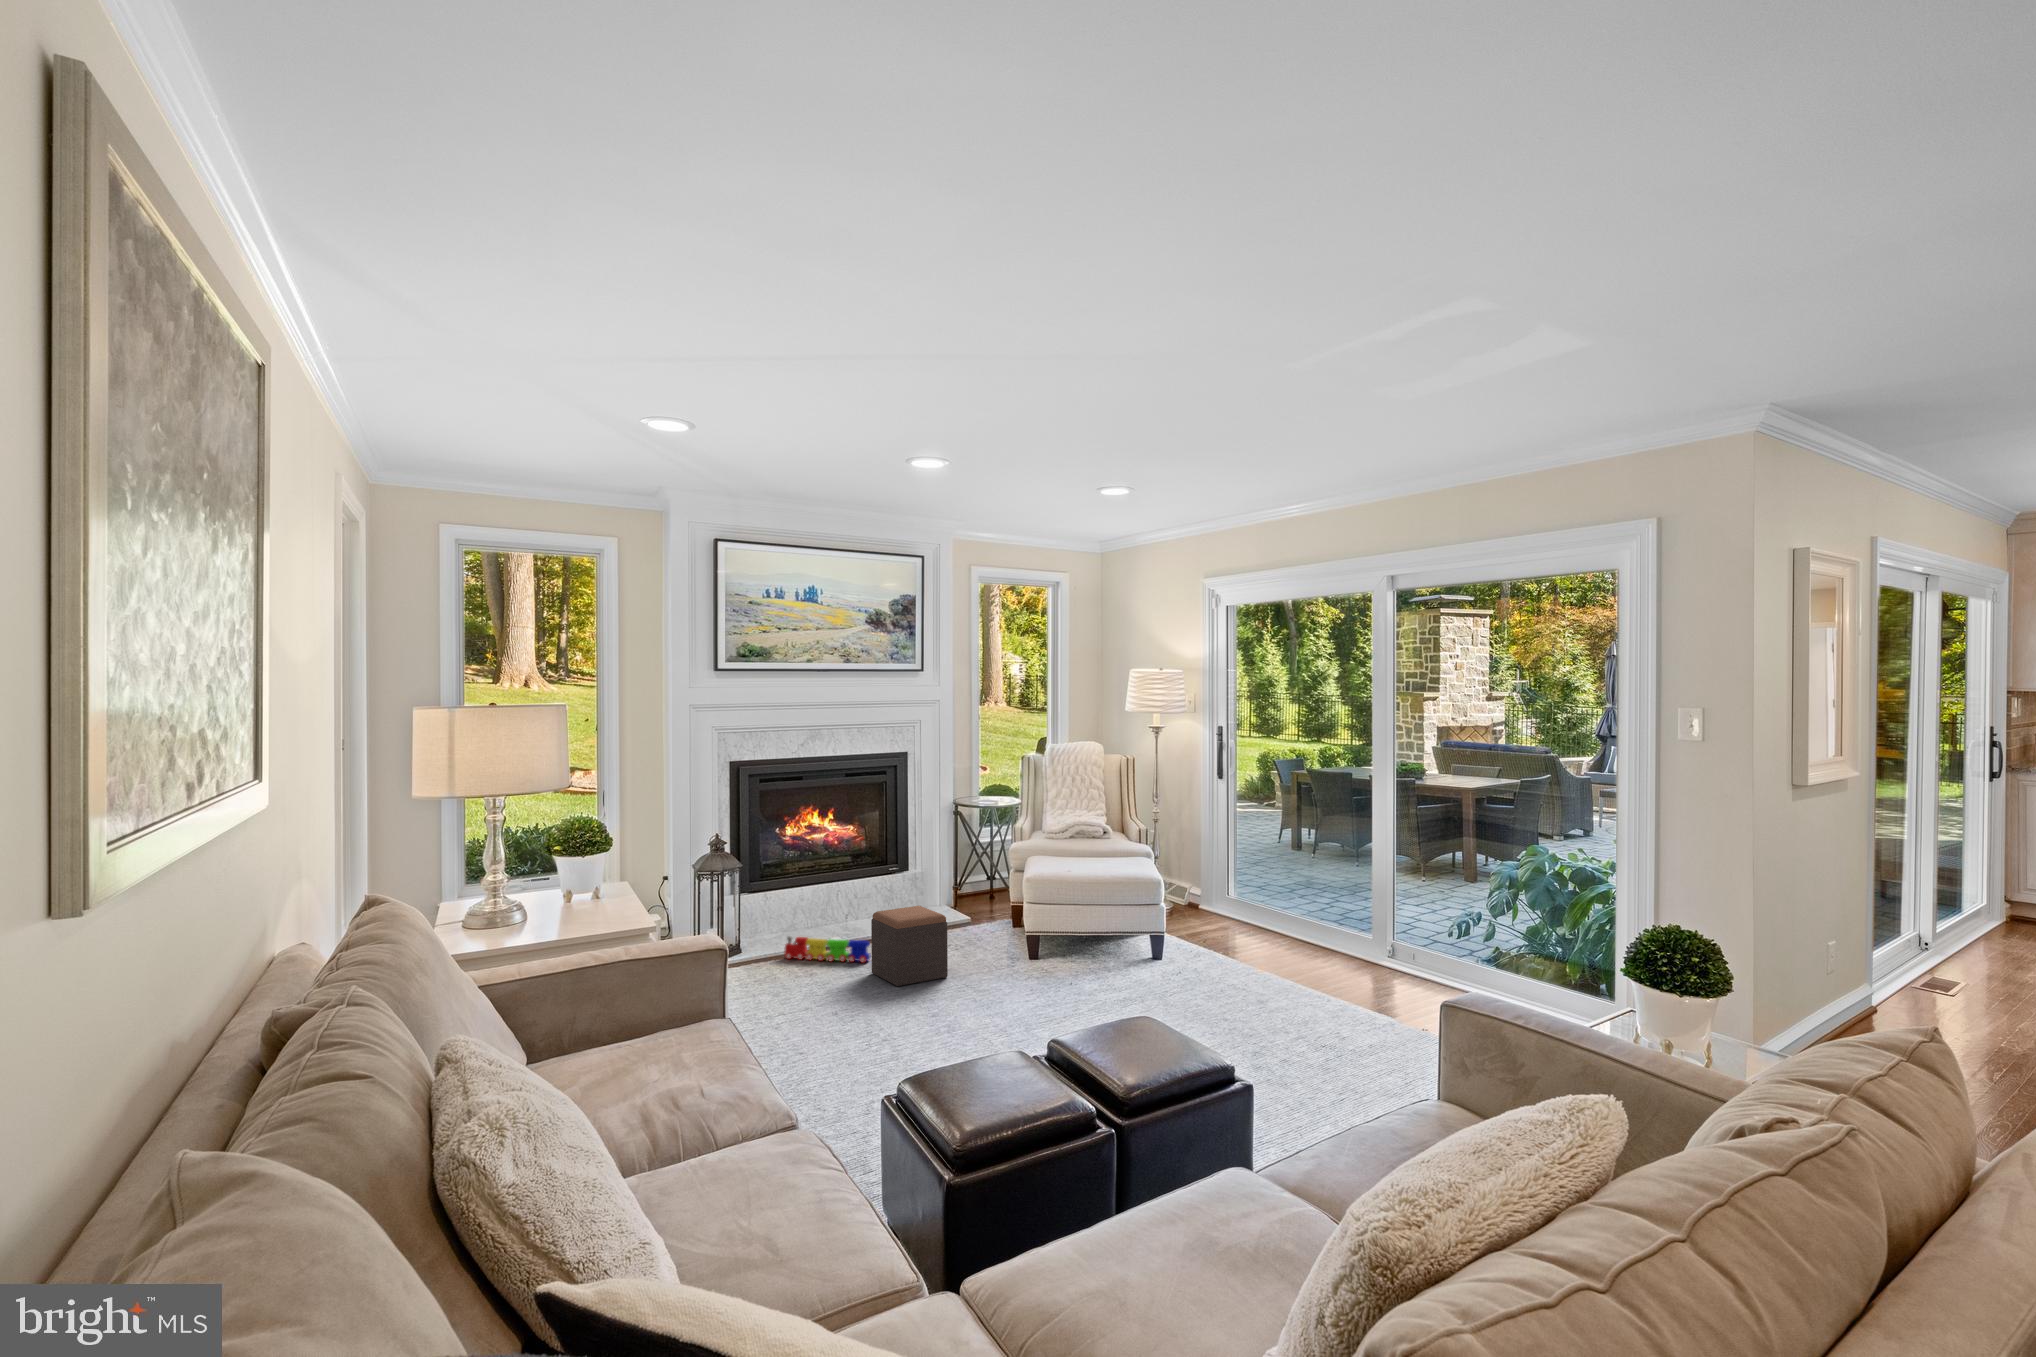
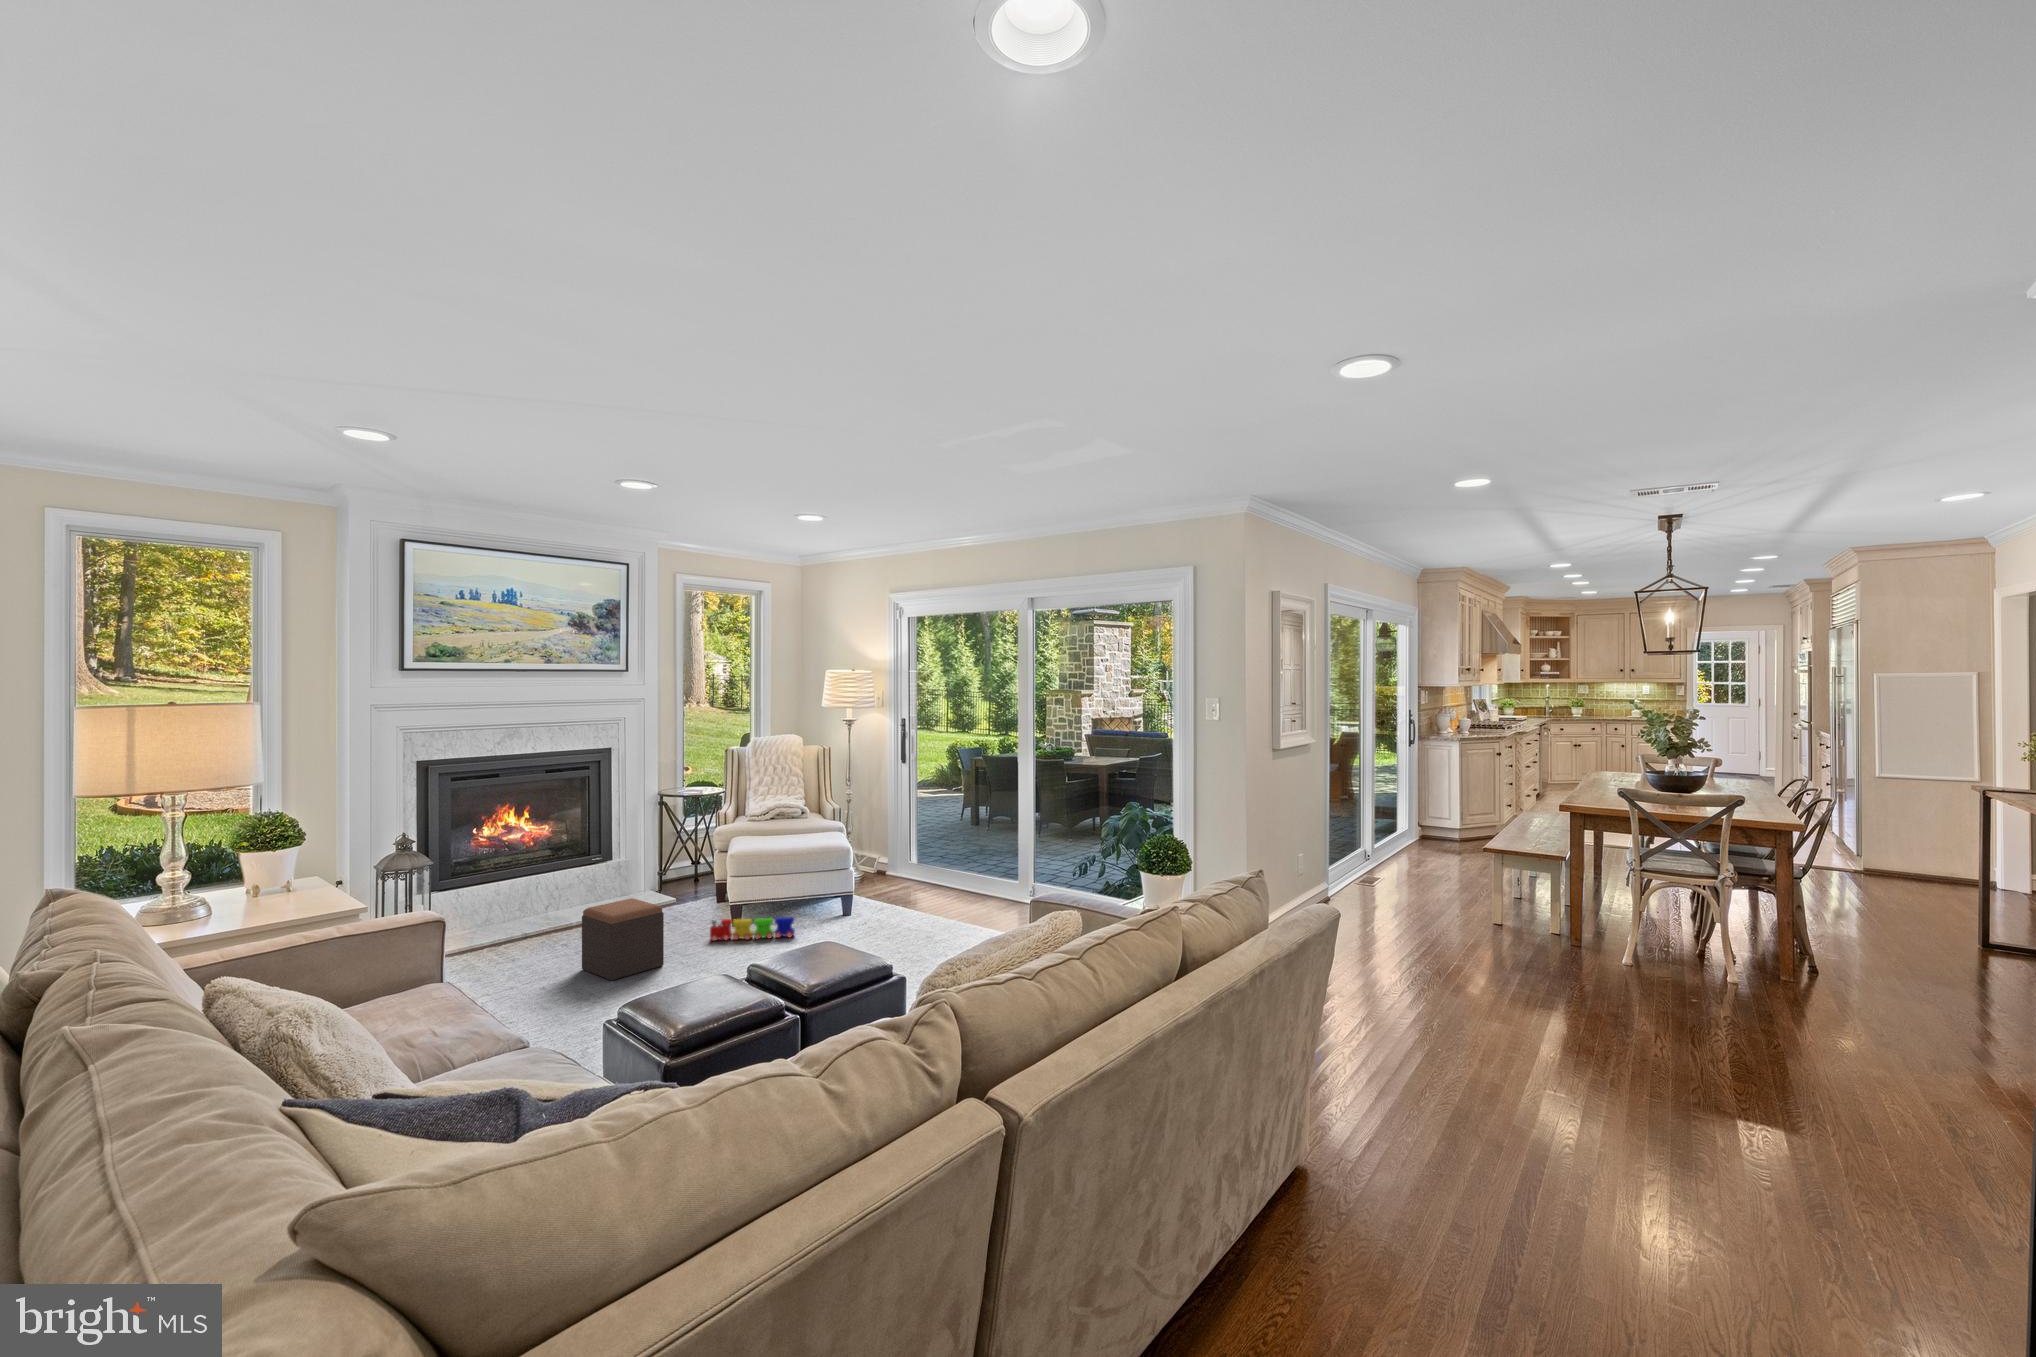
toy train: present [785,936,870,963] -> present [710,917,795,941]

